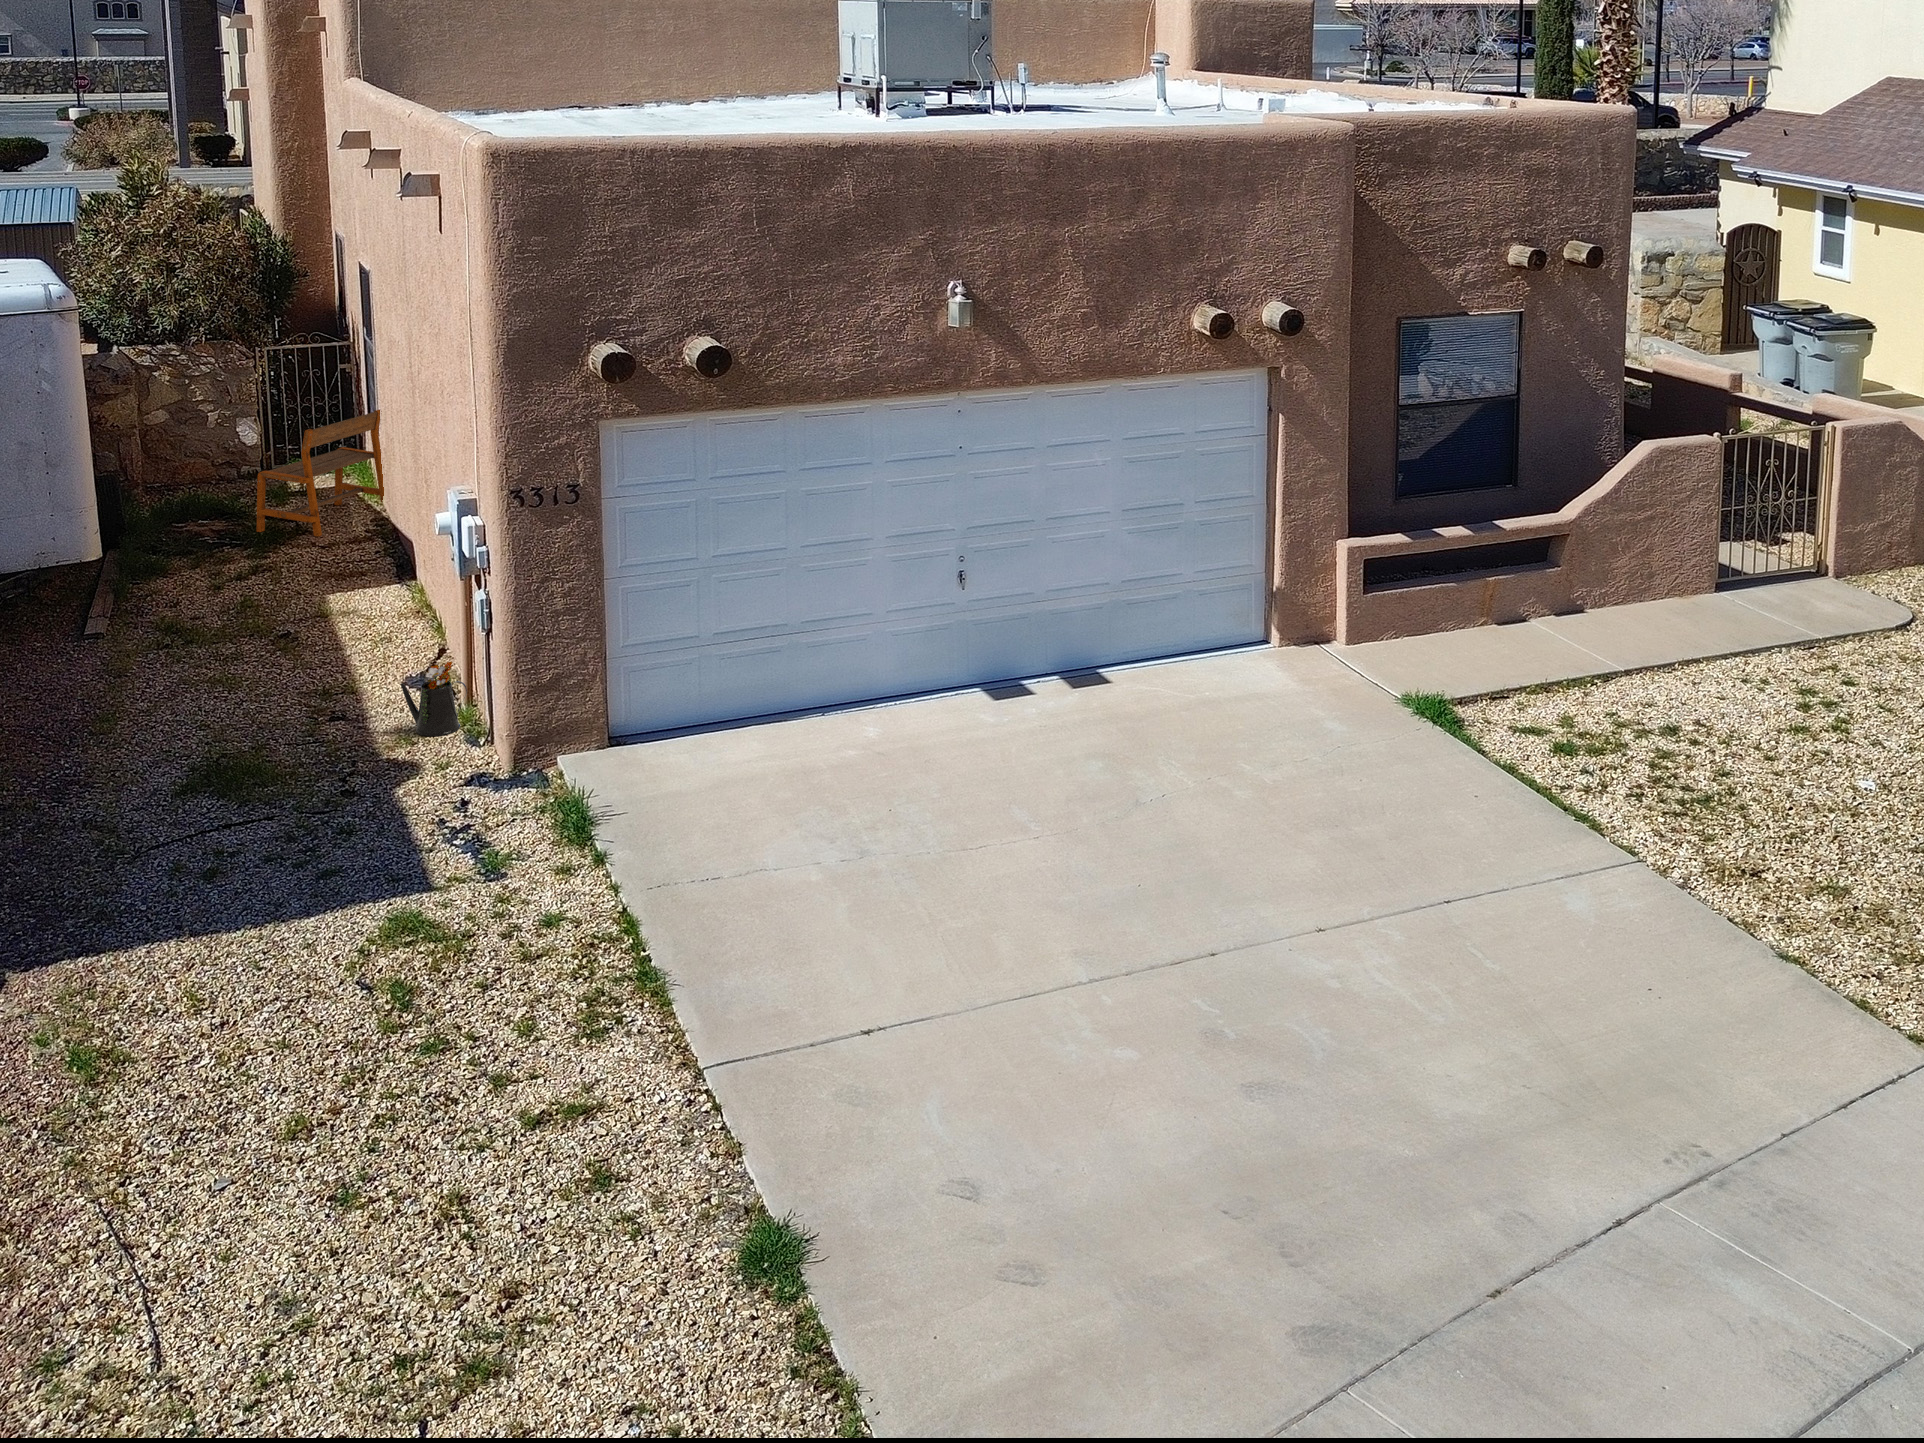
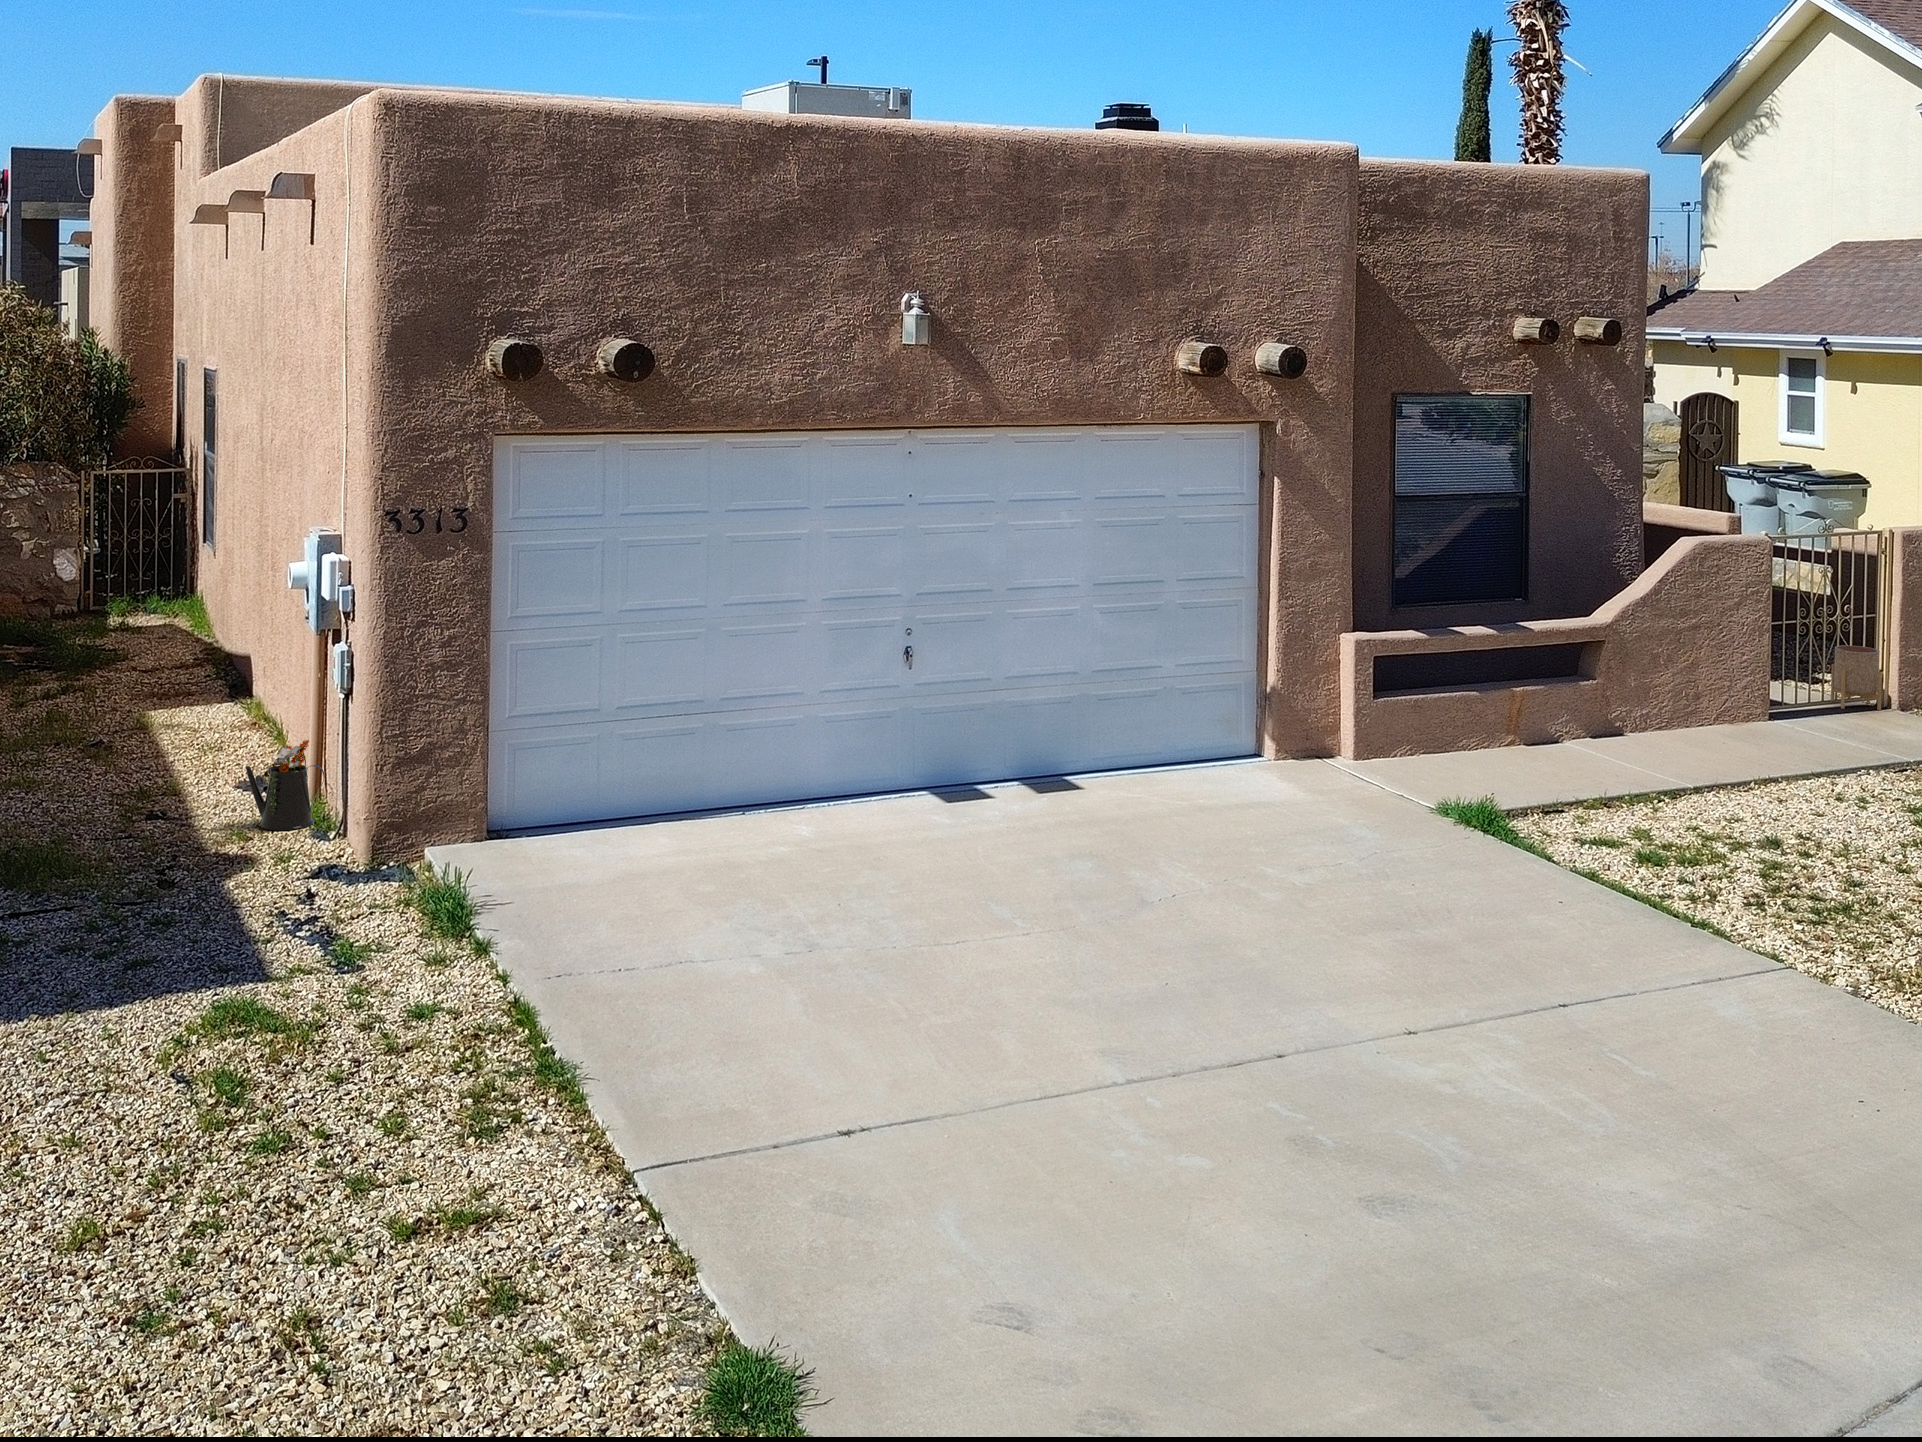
bench: present [257,410,384,537] -> none [85,524,237,660]
planter: none [1784,520,1826,578] -> present [1831,646,1882,710]

